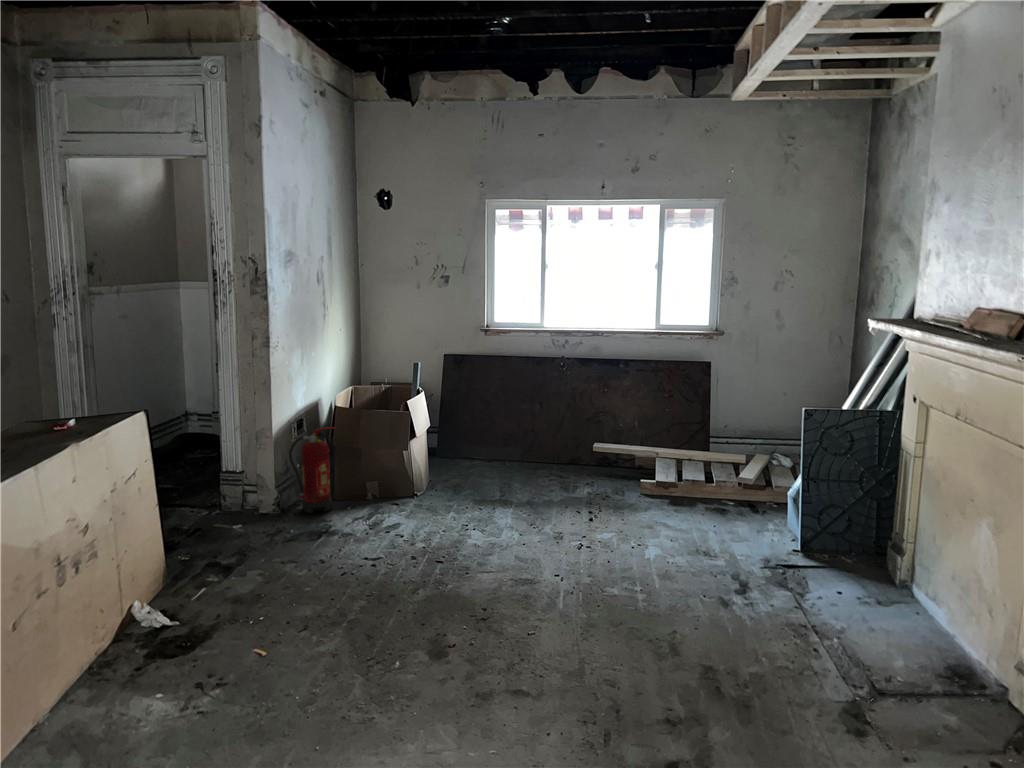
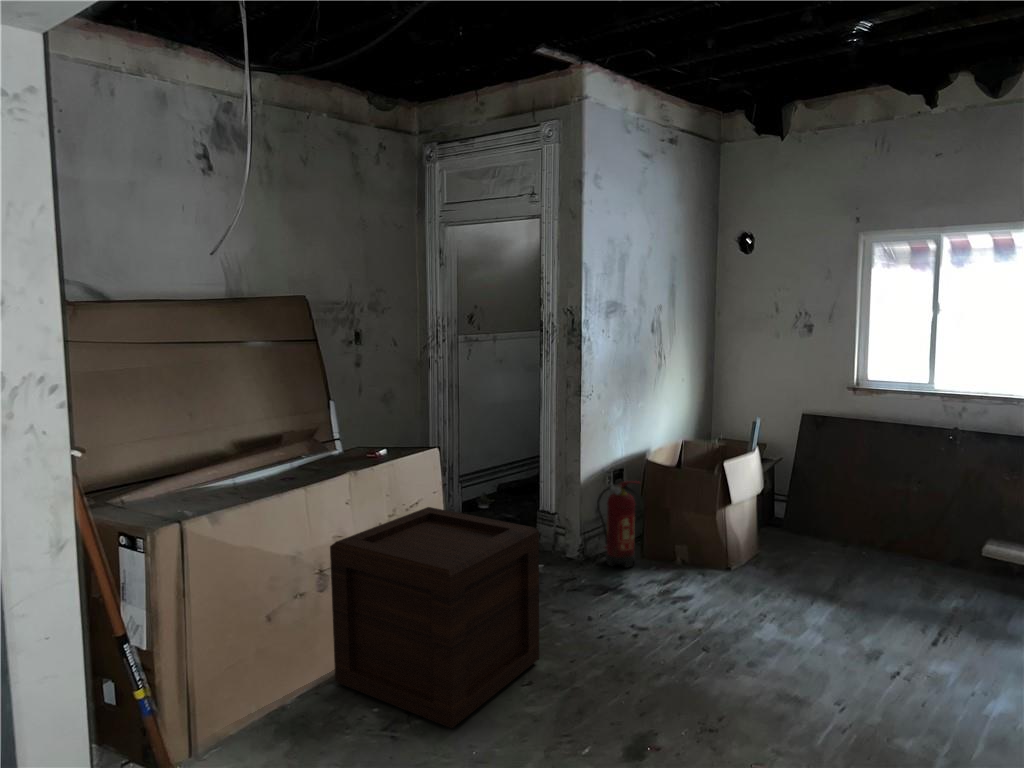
wooden crate: none [67,476,300,689] -> present [330,507,539,728]

